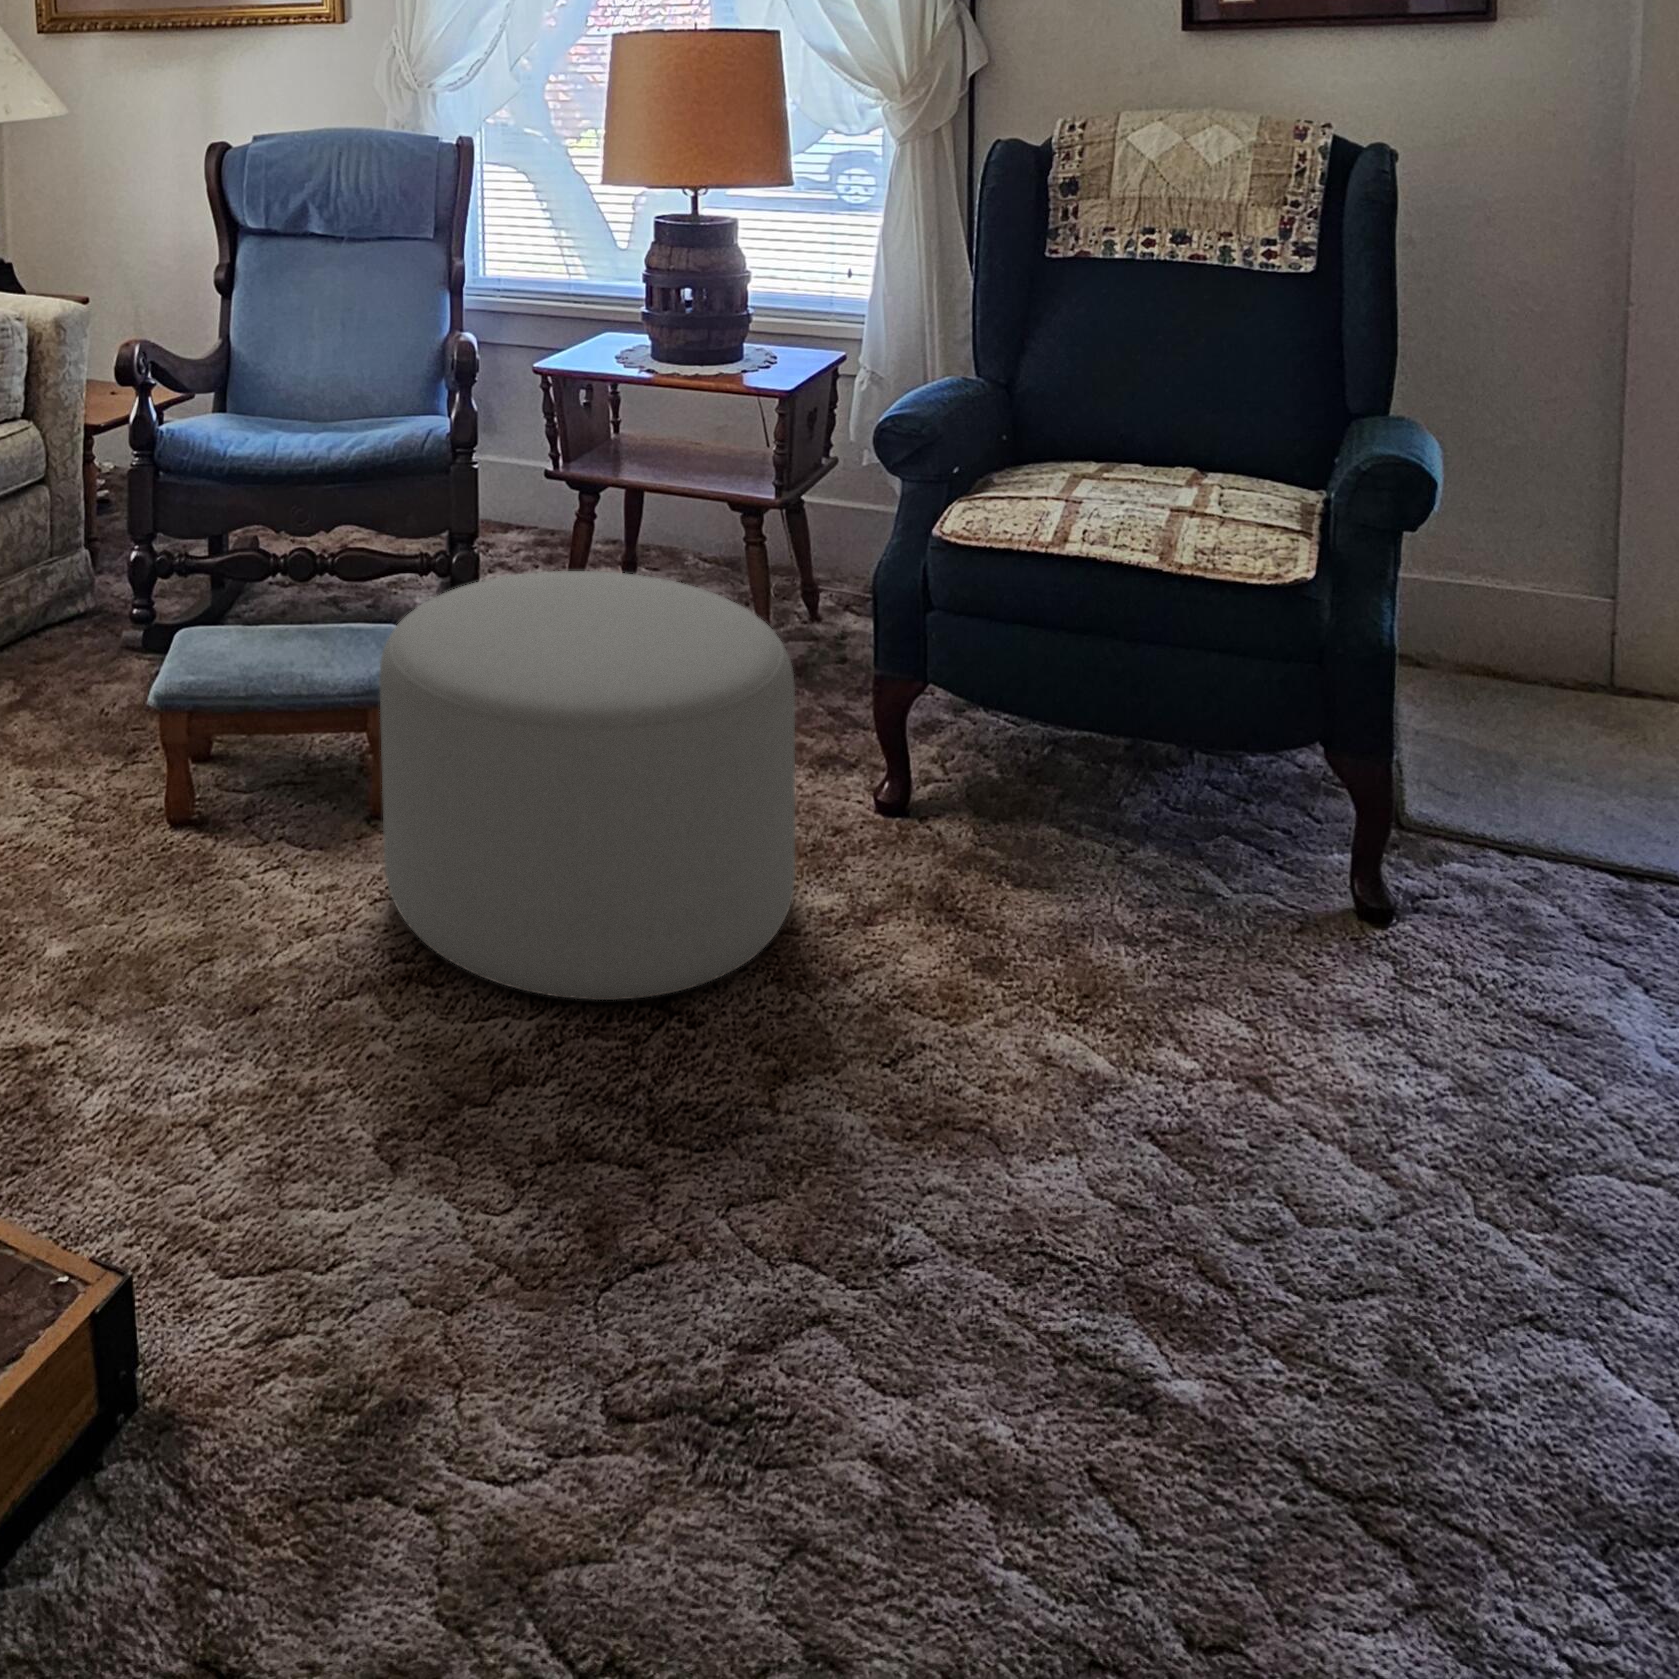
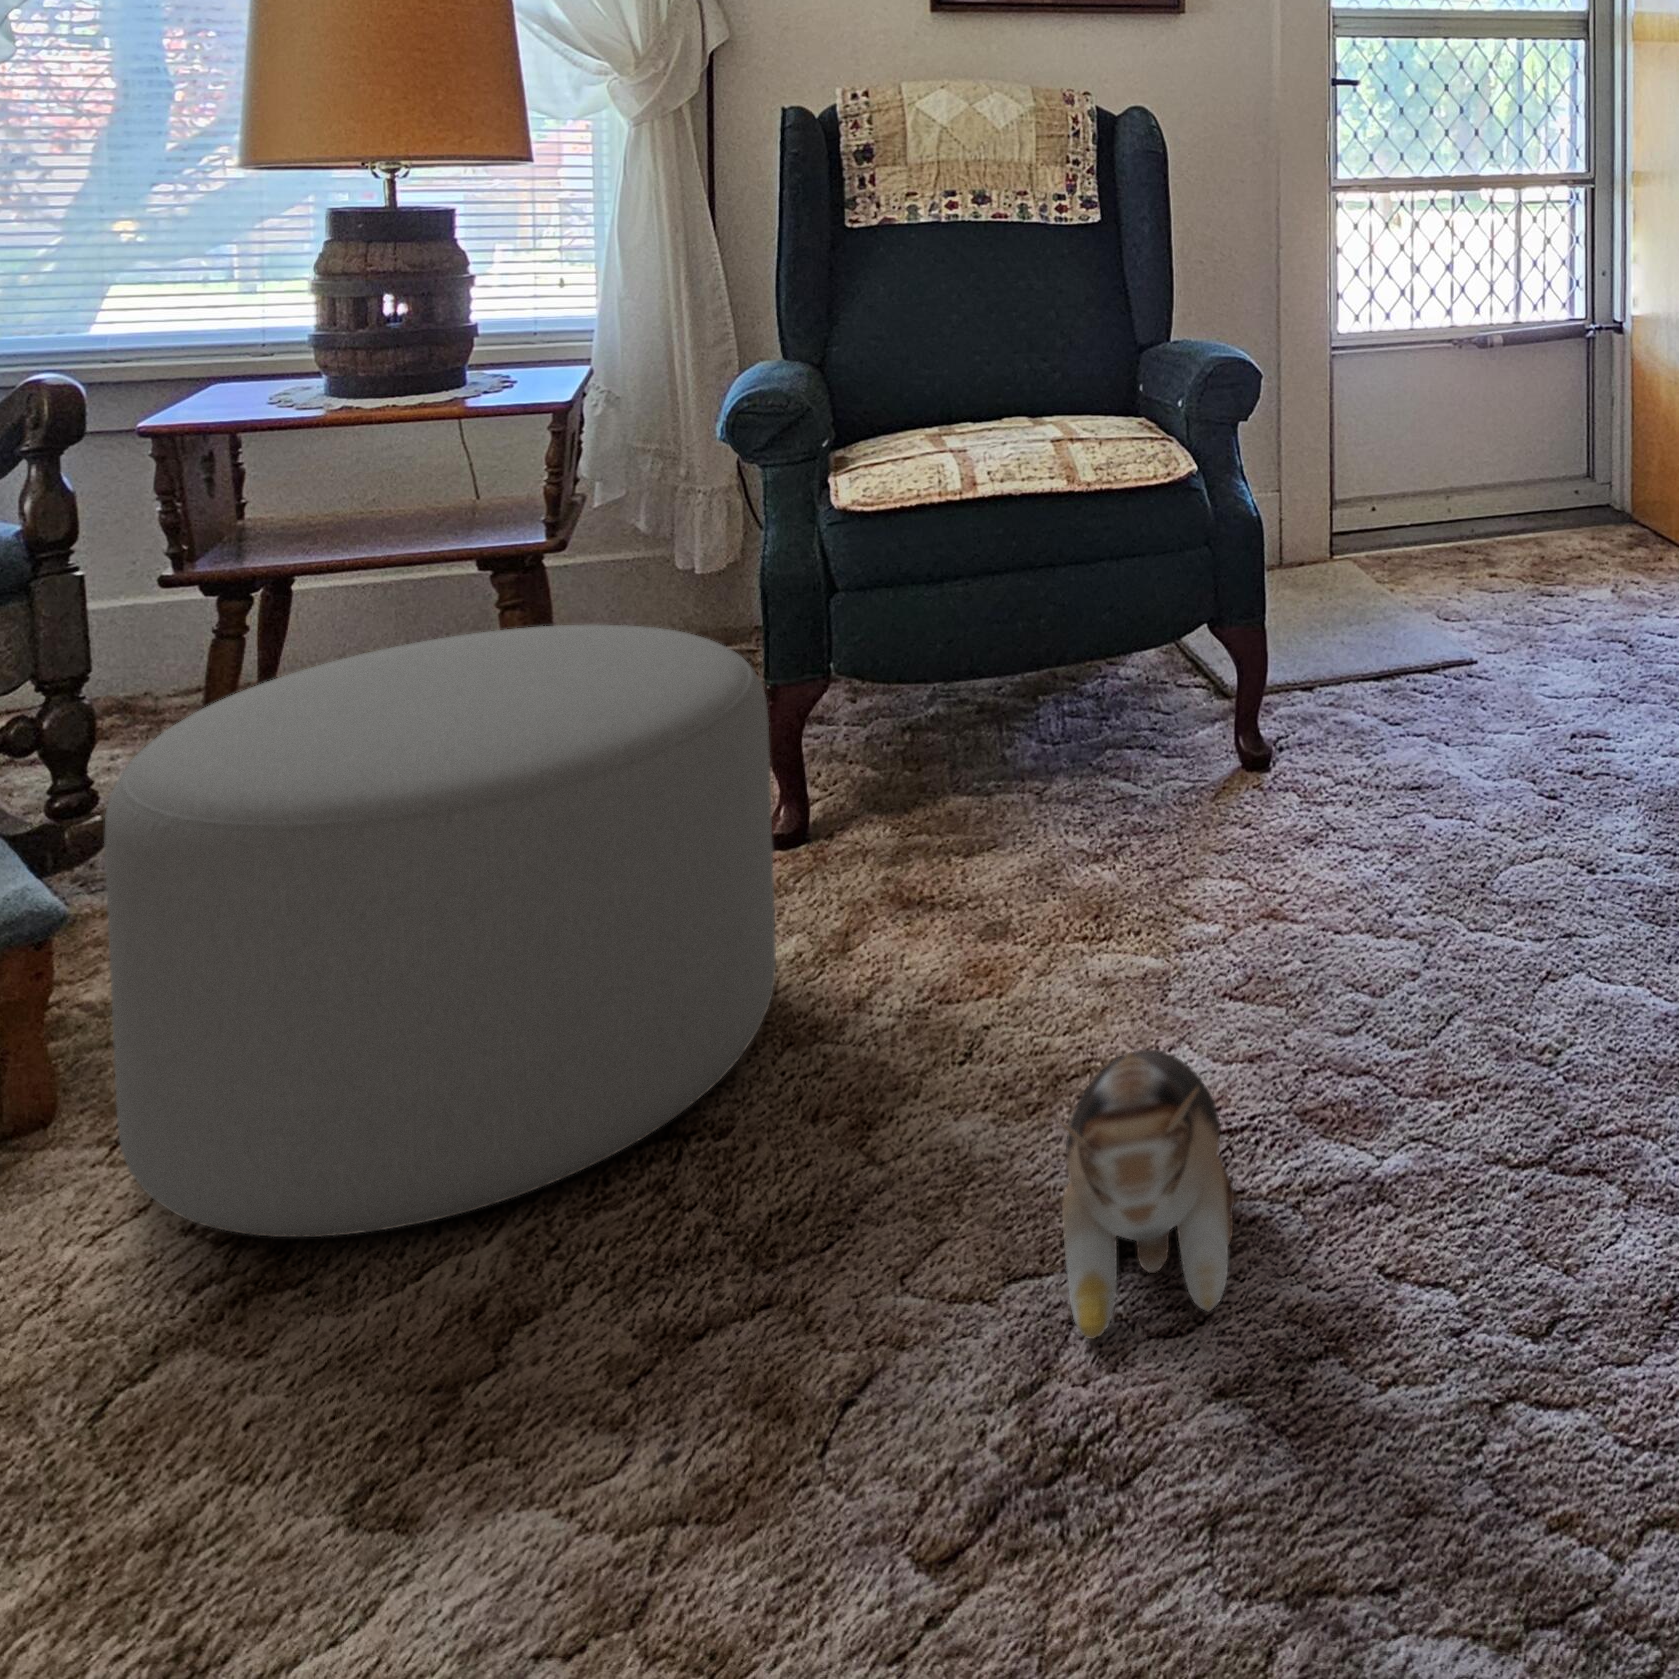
plush toy: none [754,1134,1007,1391] -> present [1057,1050,1235,1339]

